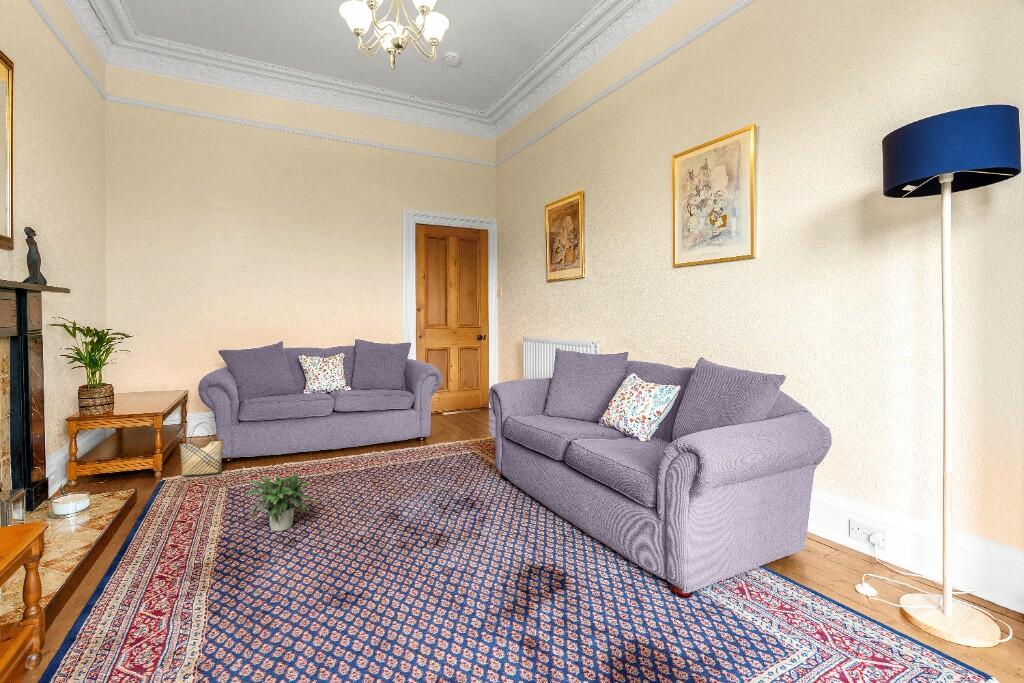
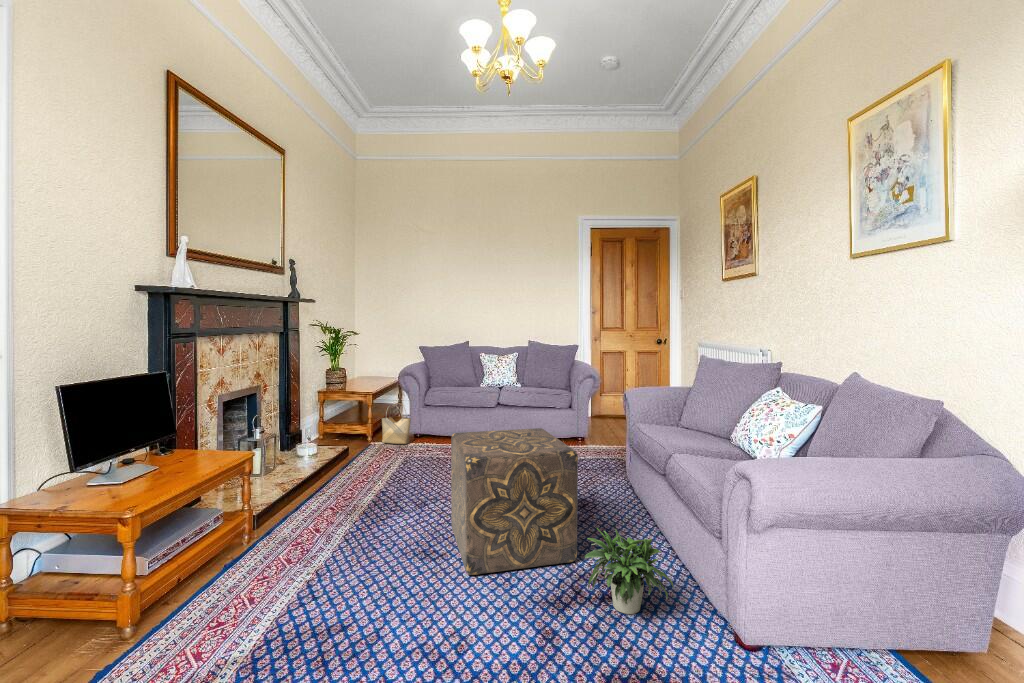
ottoman: none [350,432,507,606] -> present [451,428,578,575]
potted plant: present [227,474,315,531] -> present [559,528,674,614]

